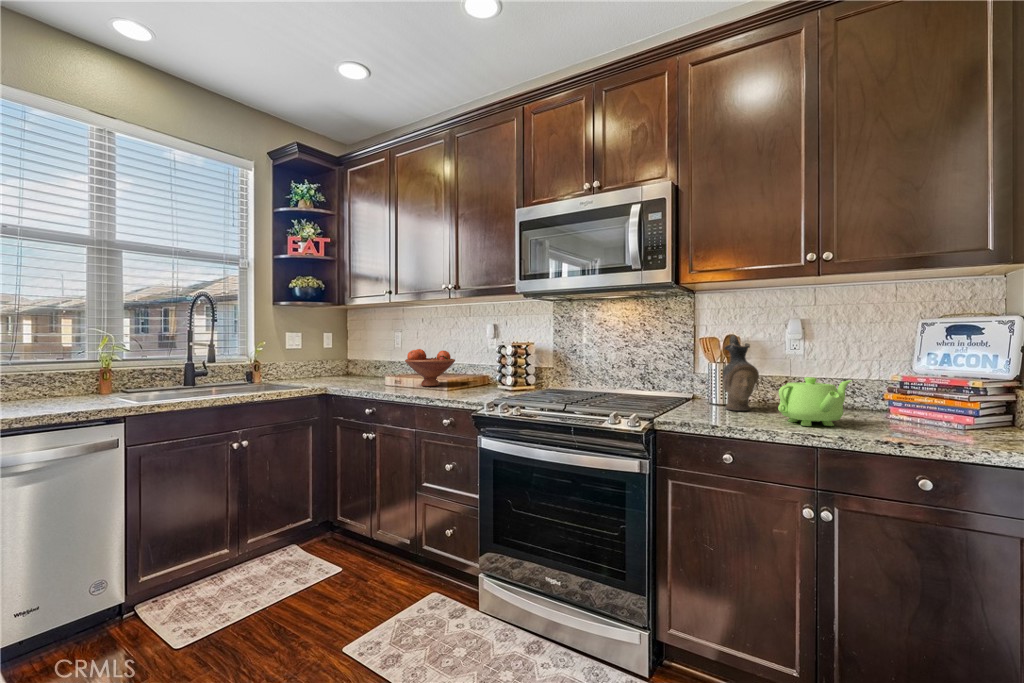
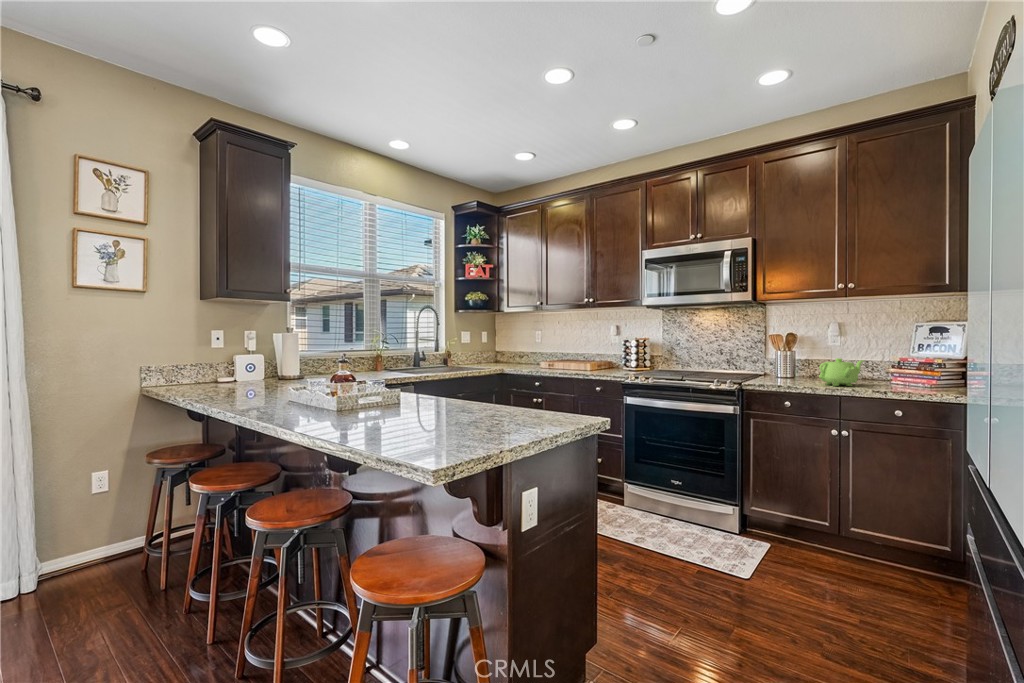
ceramic pitcher: present [723,335,759,410] -> none [786,334,809,380]
fruit bowl: present [405,349,455,386] -> none [557,343,592,368]

